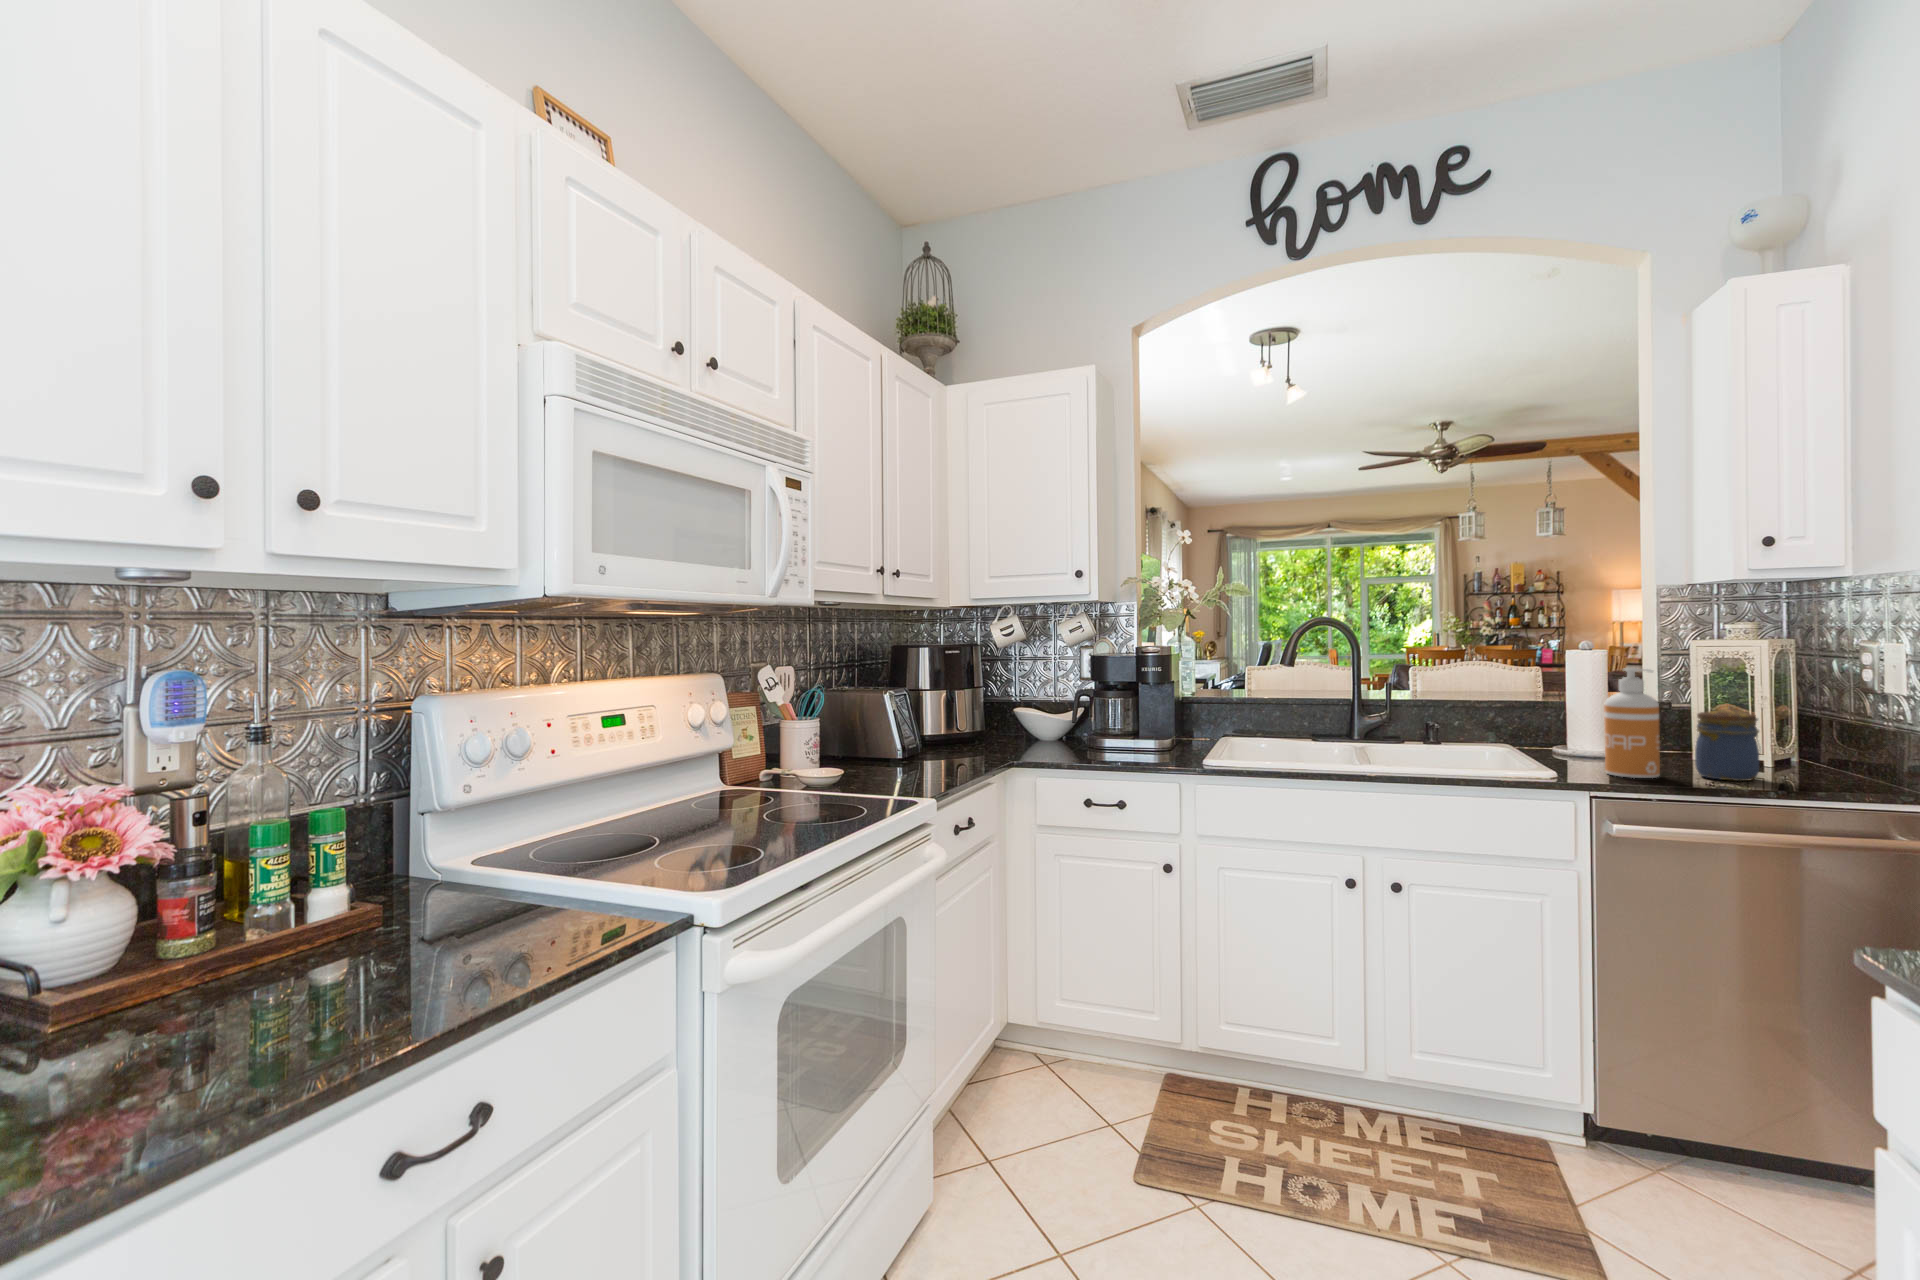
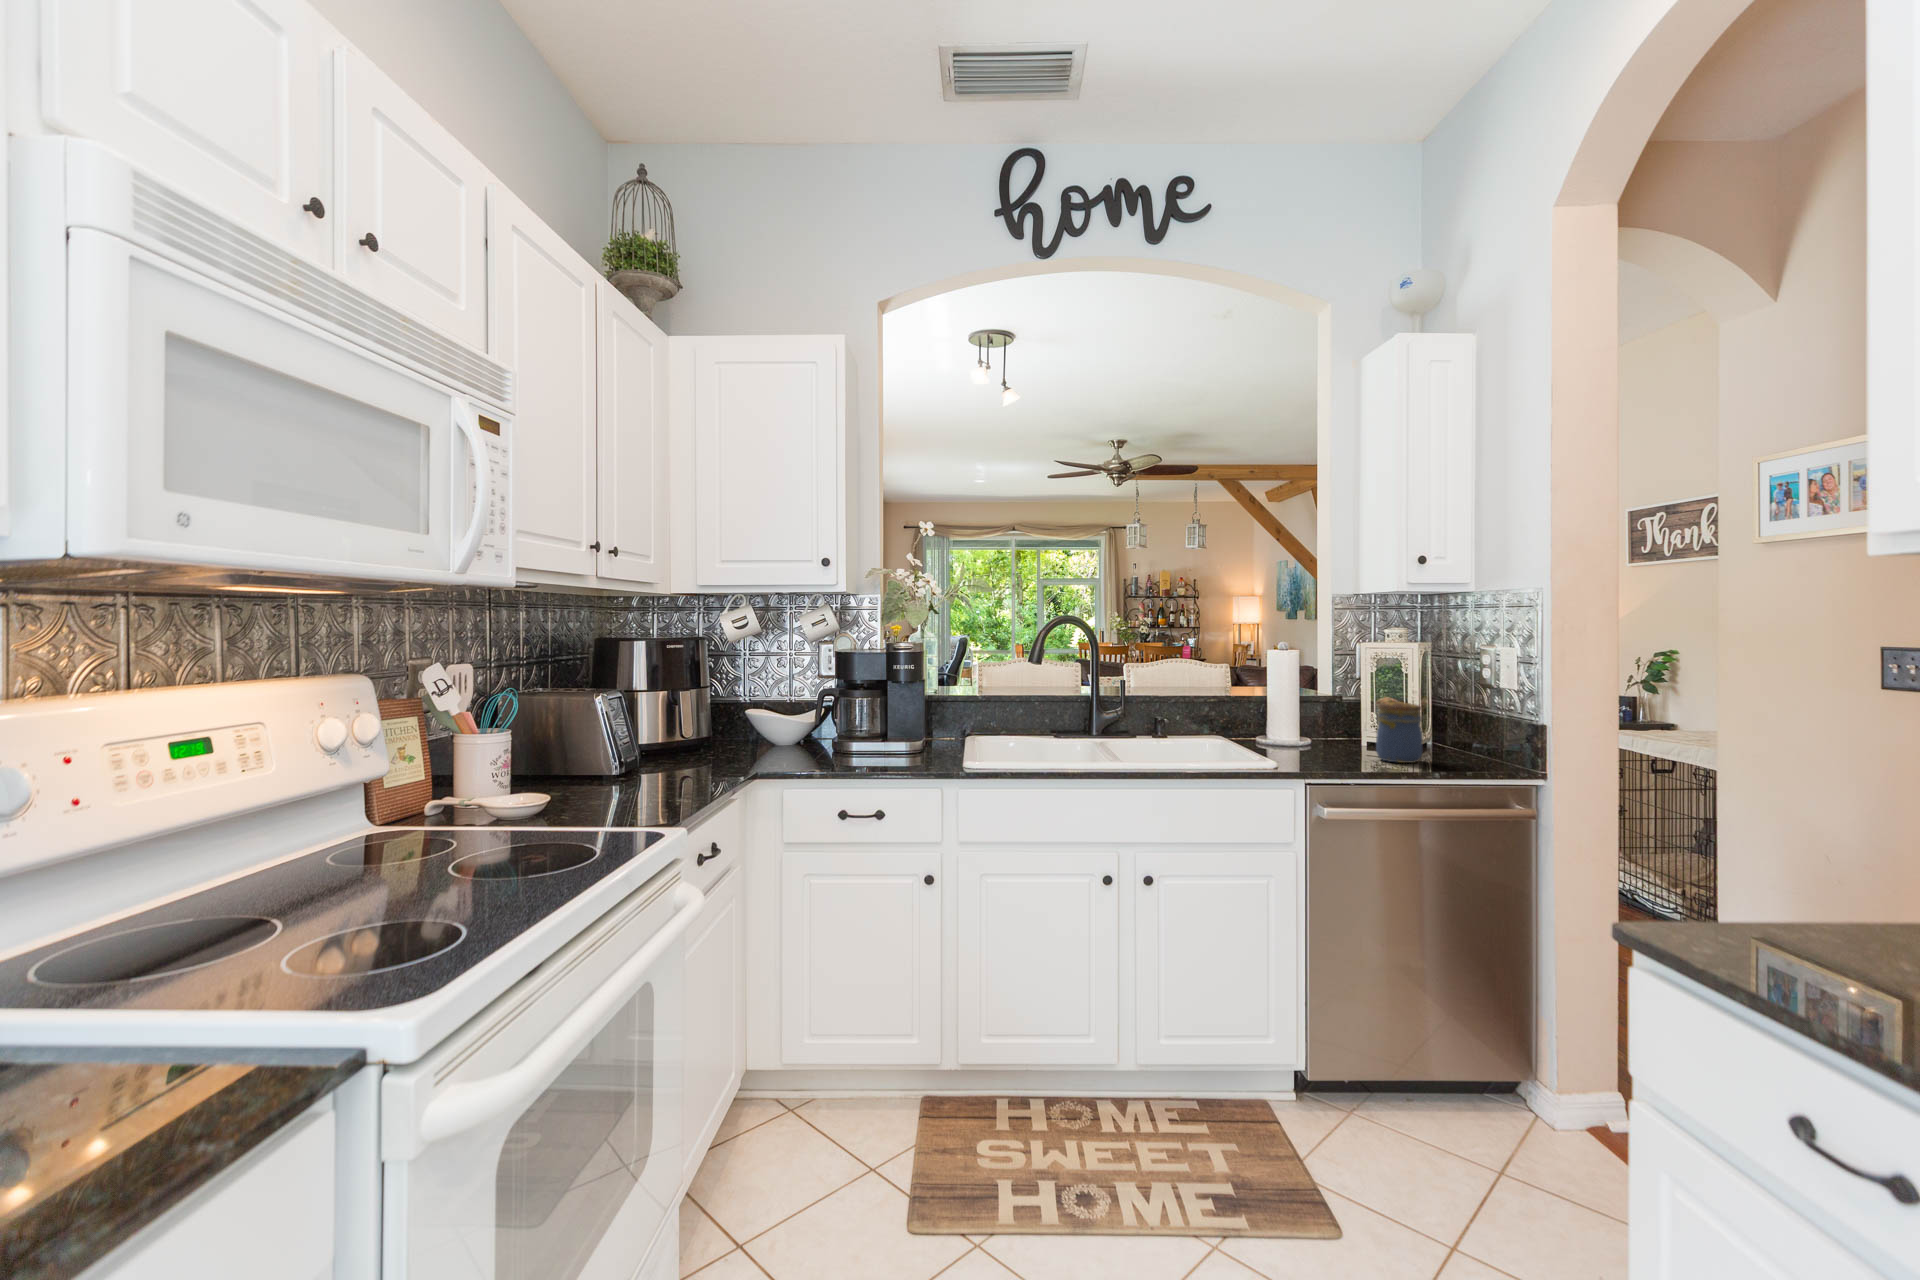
soap dispenser: present [1604,668,1660,778] -> none [1311,665,1353,764]

